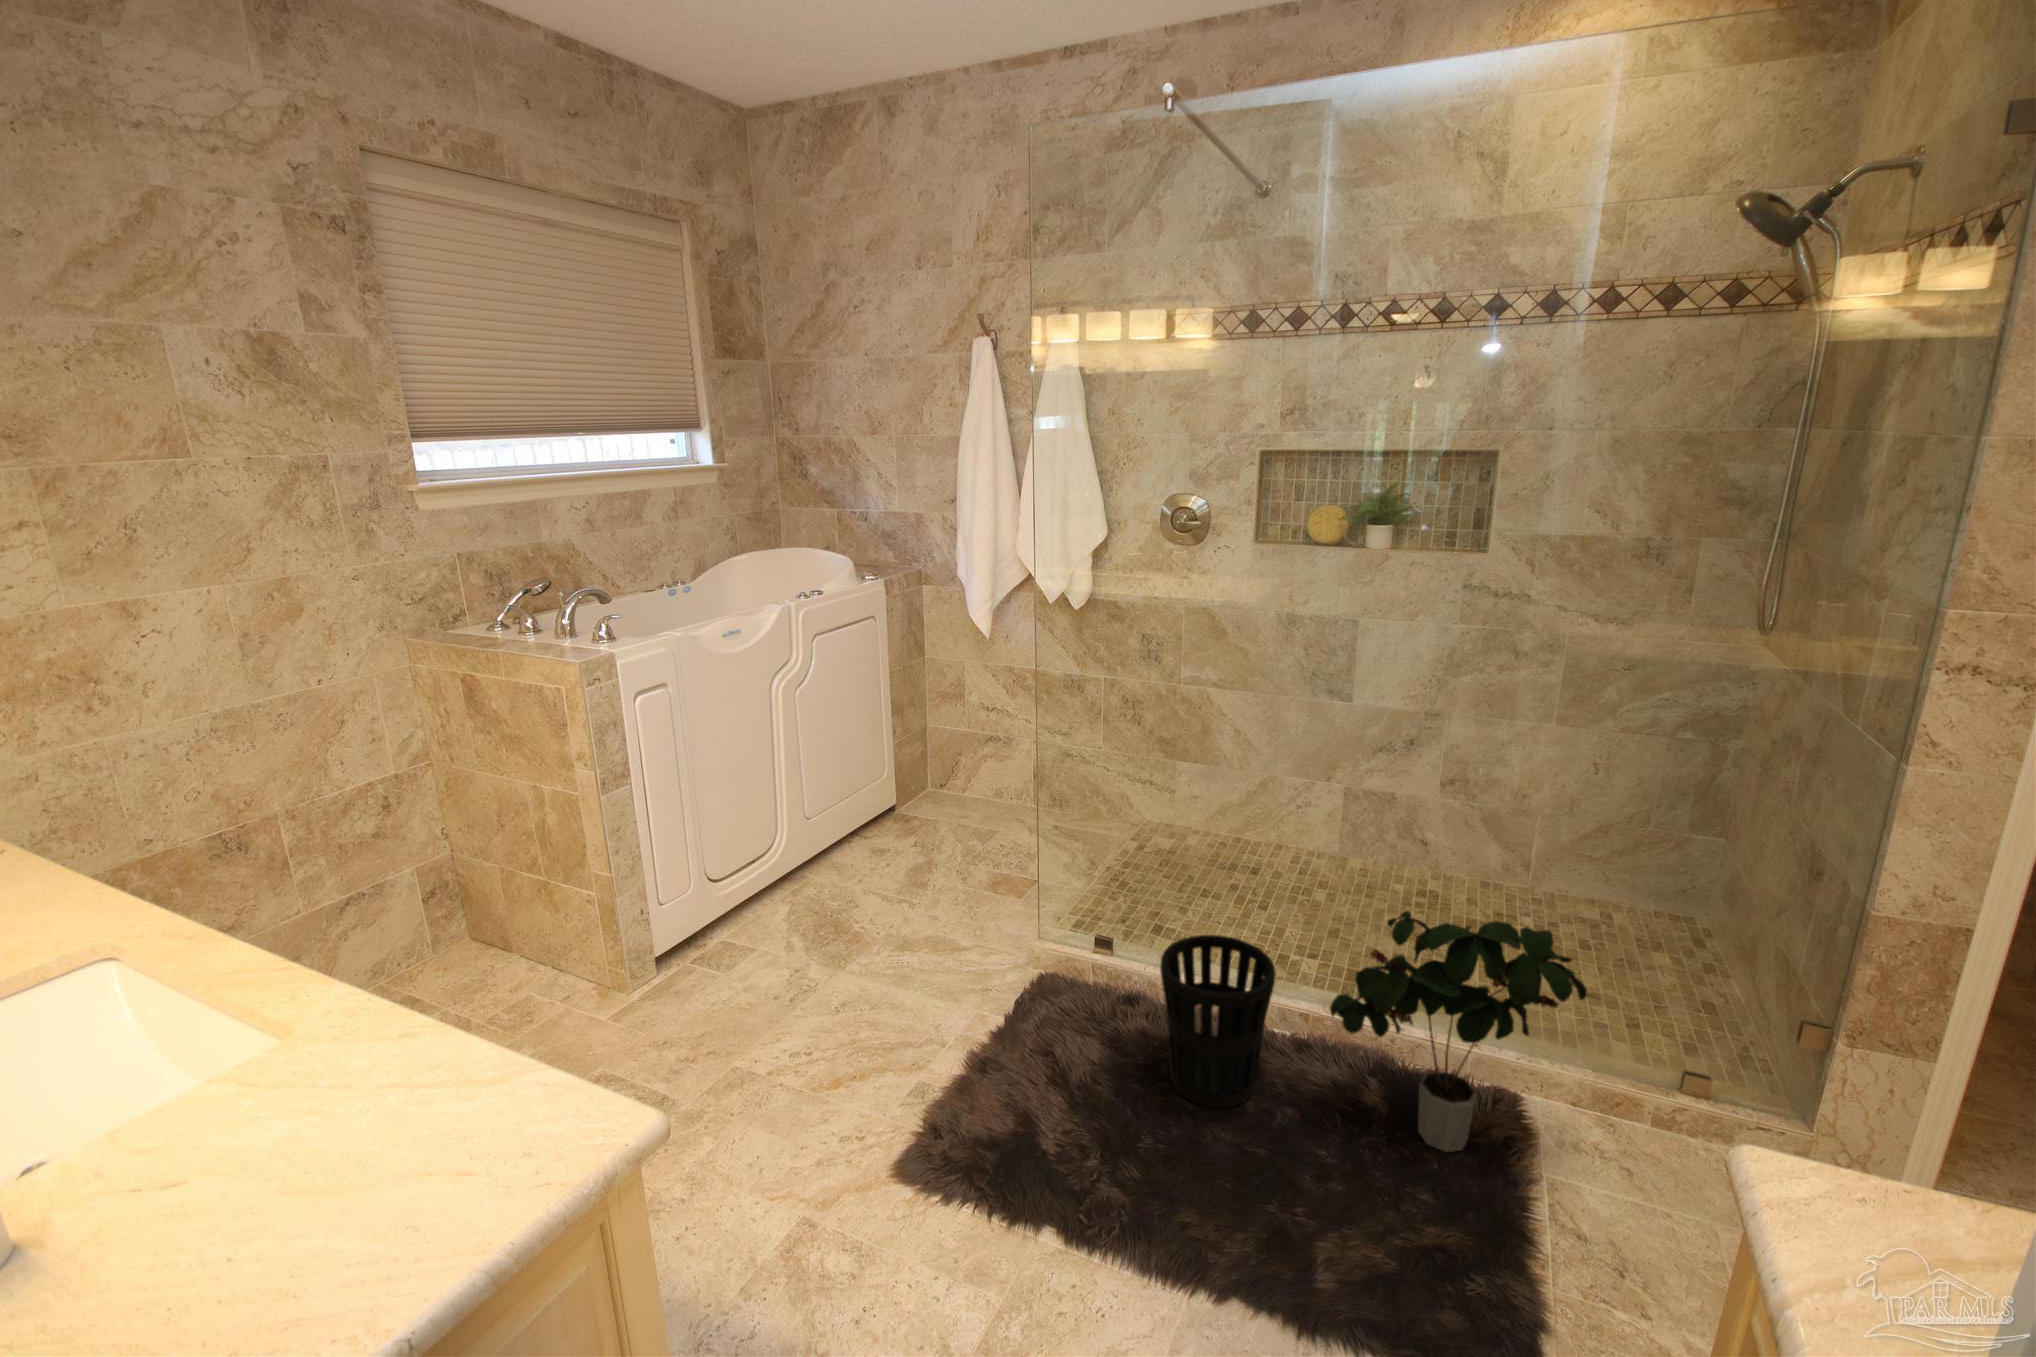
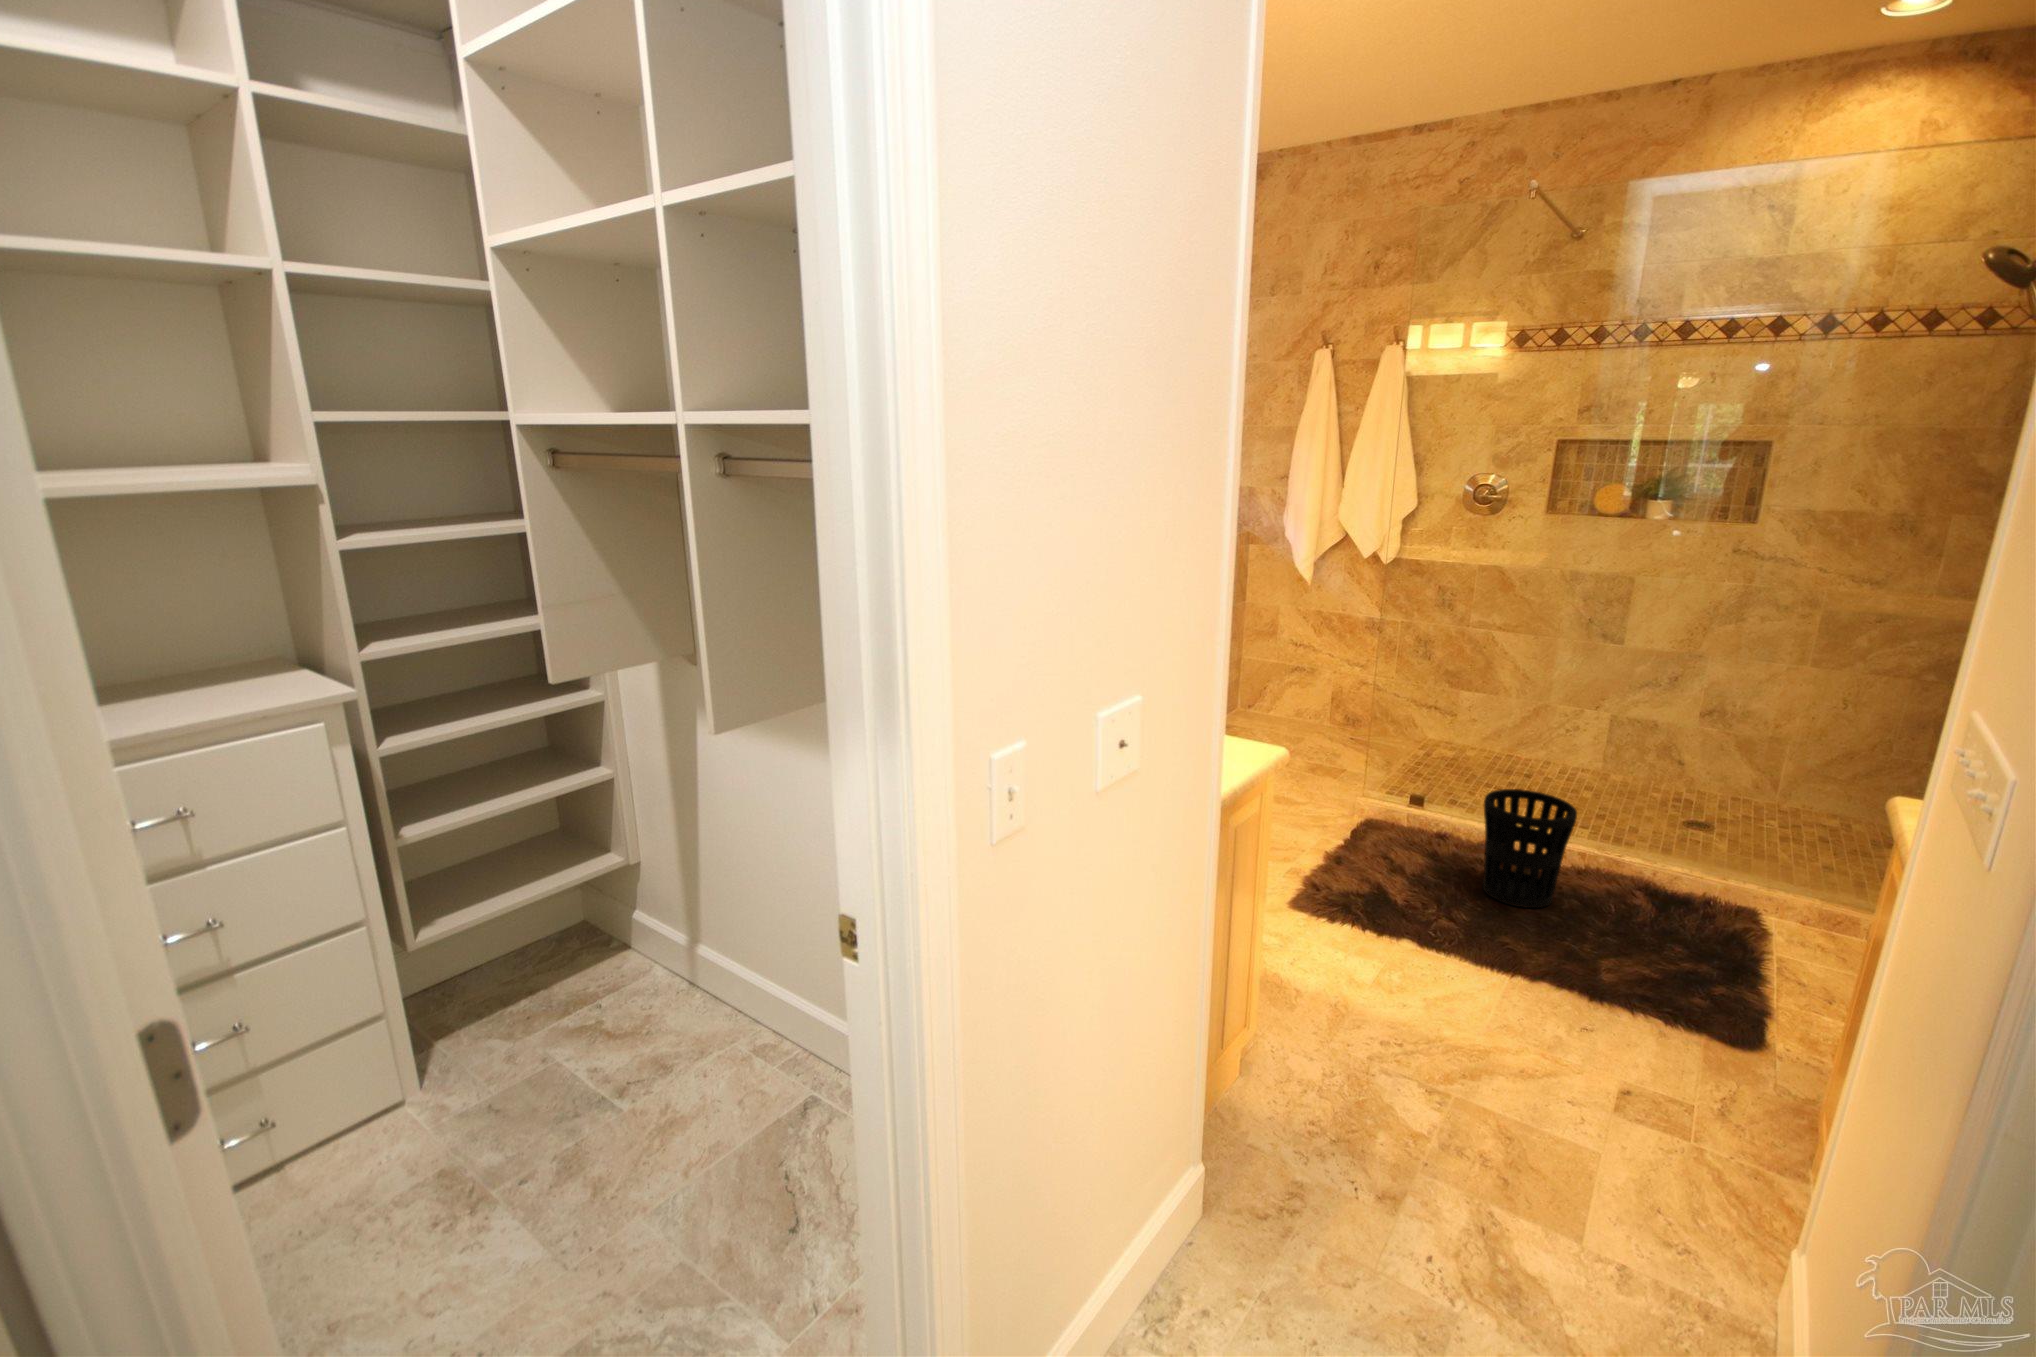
potted plant: present [1330,911,1587,1152] -> none [1621,766,1837,946]

